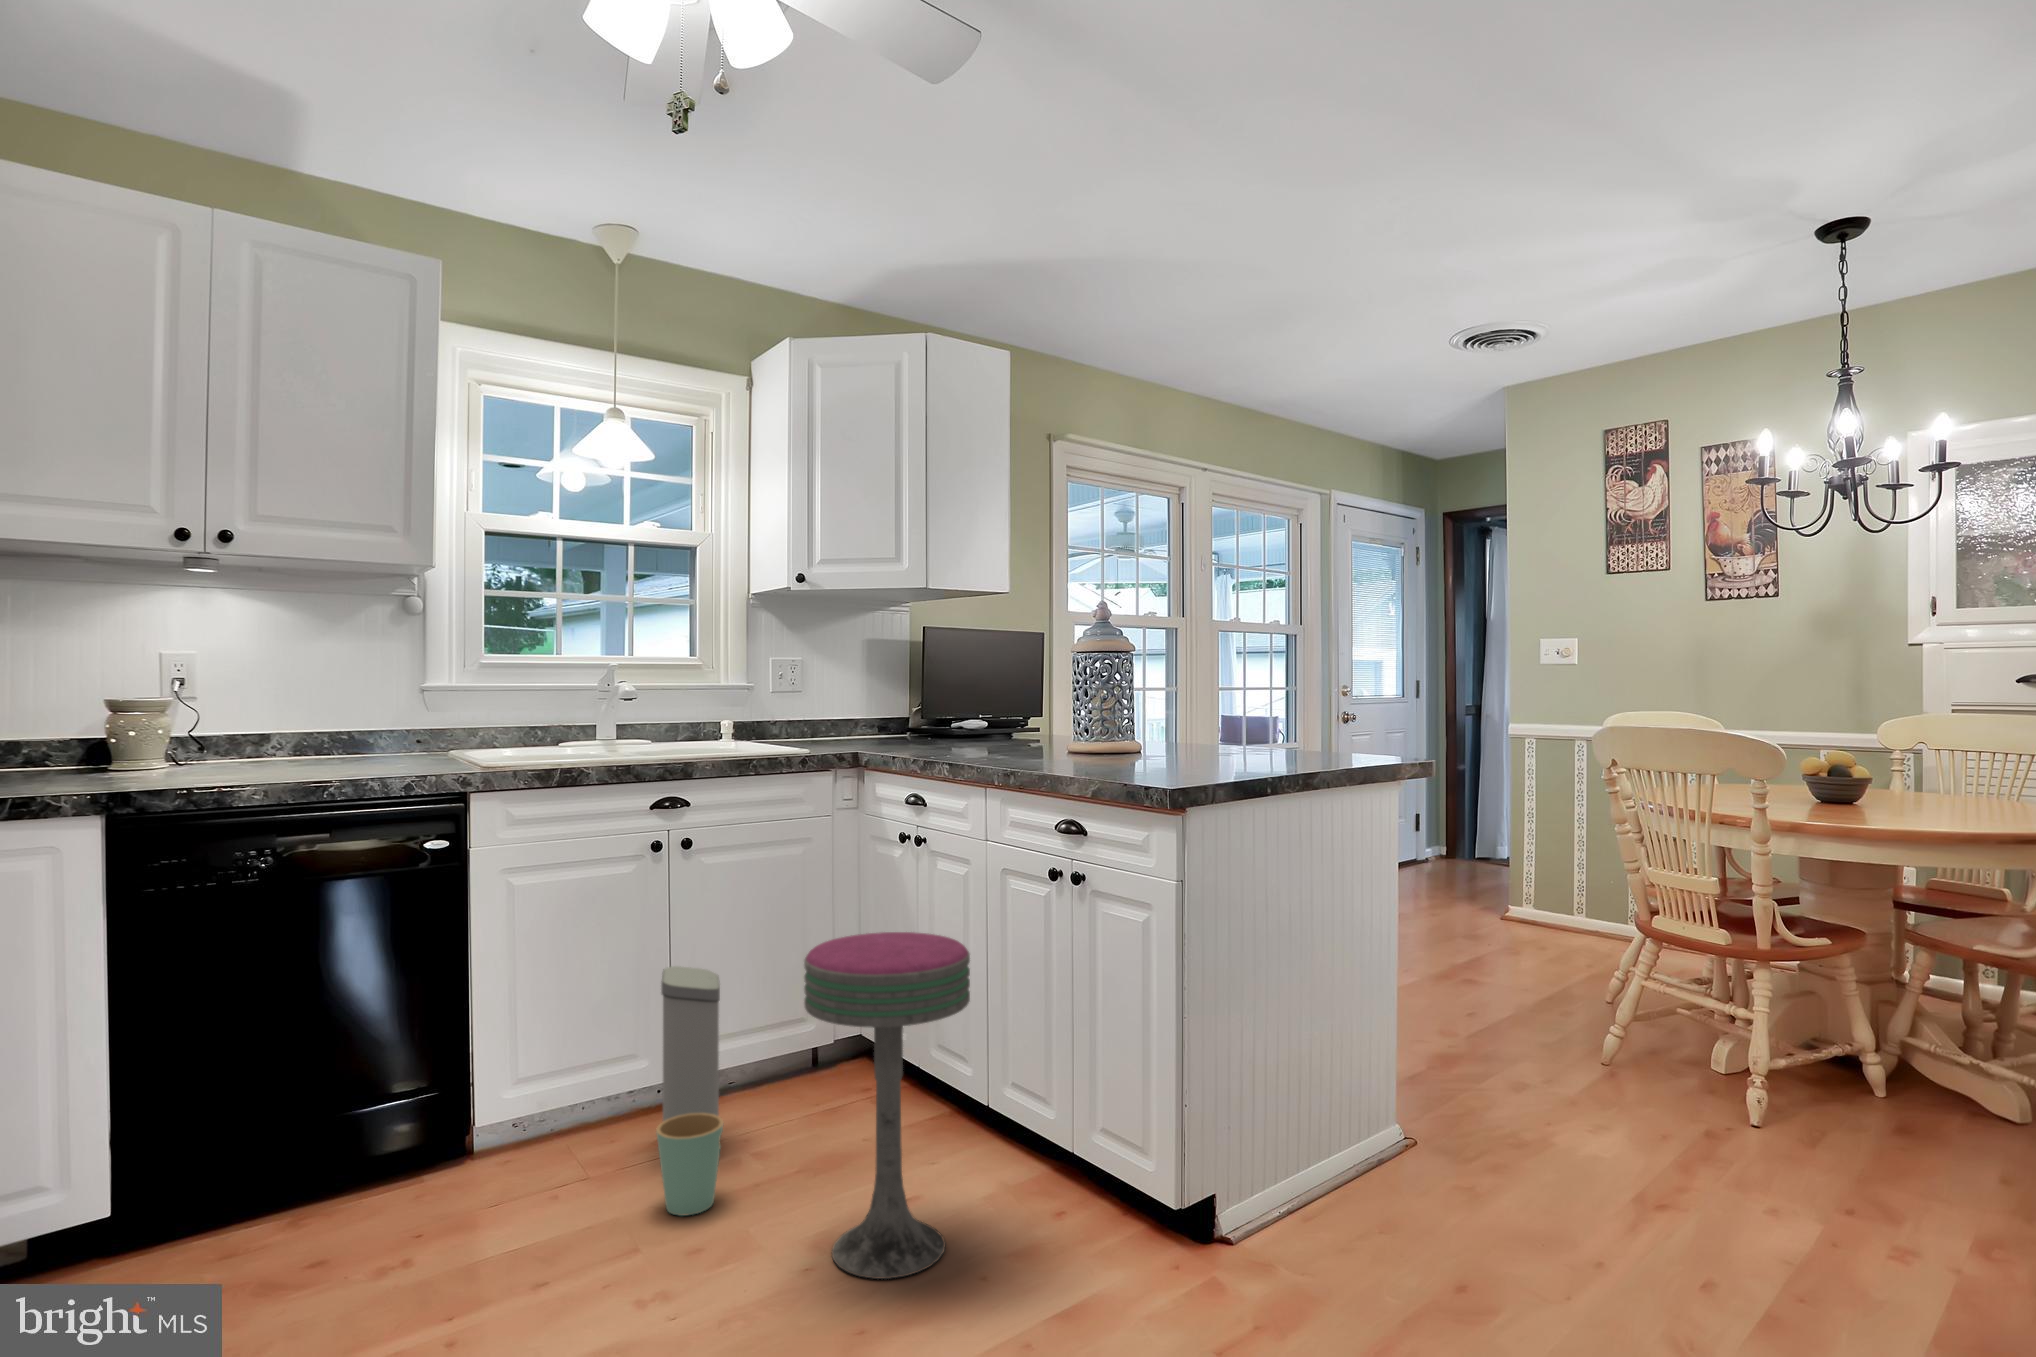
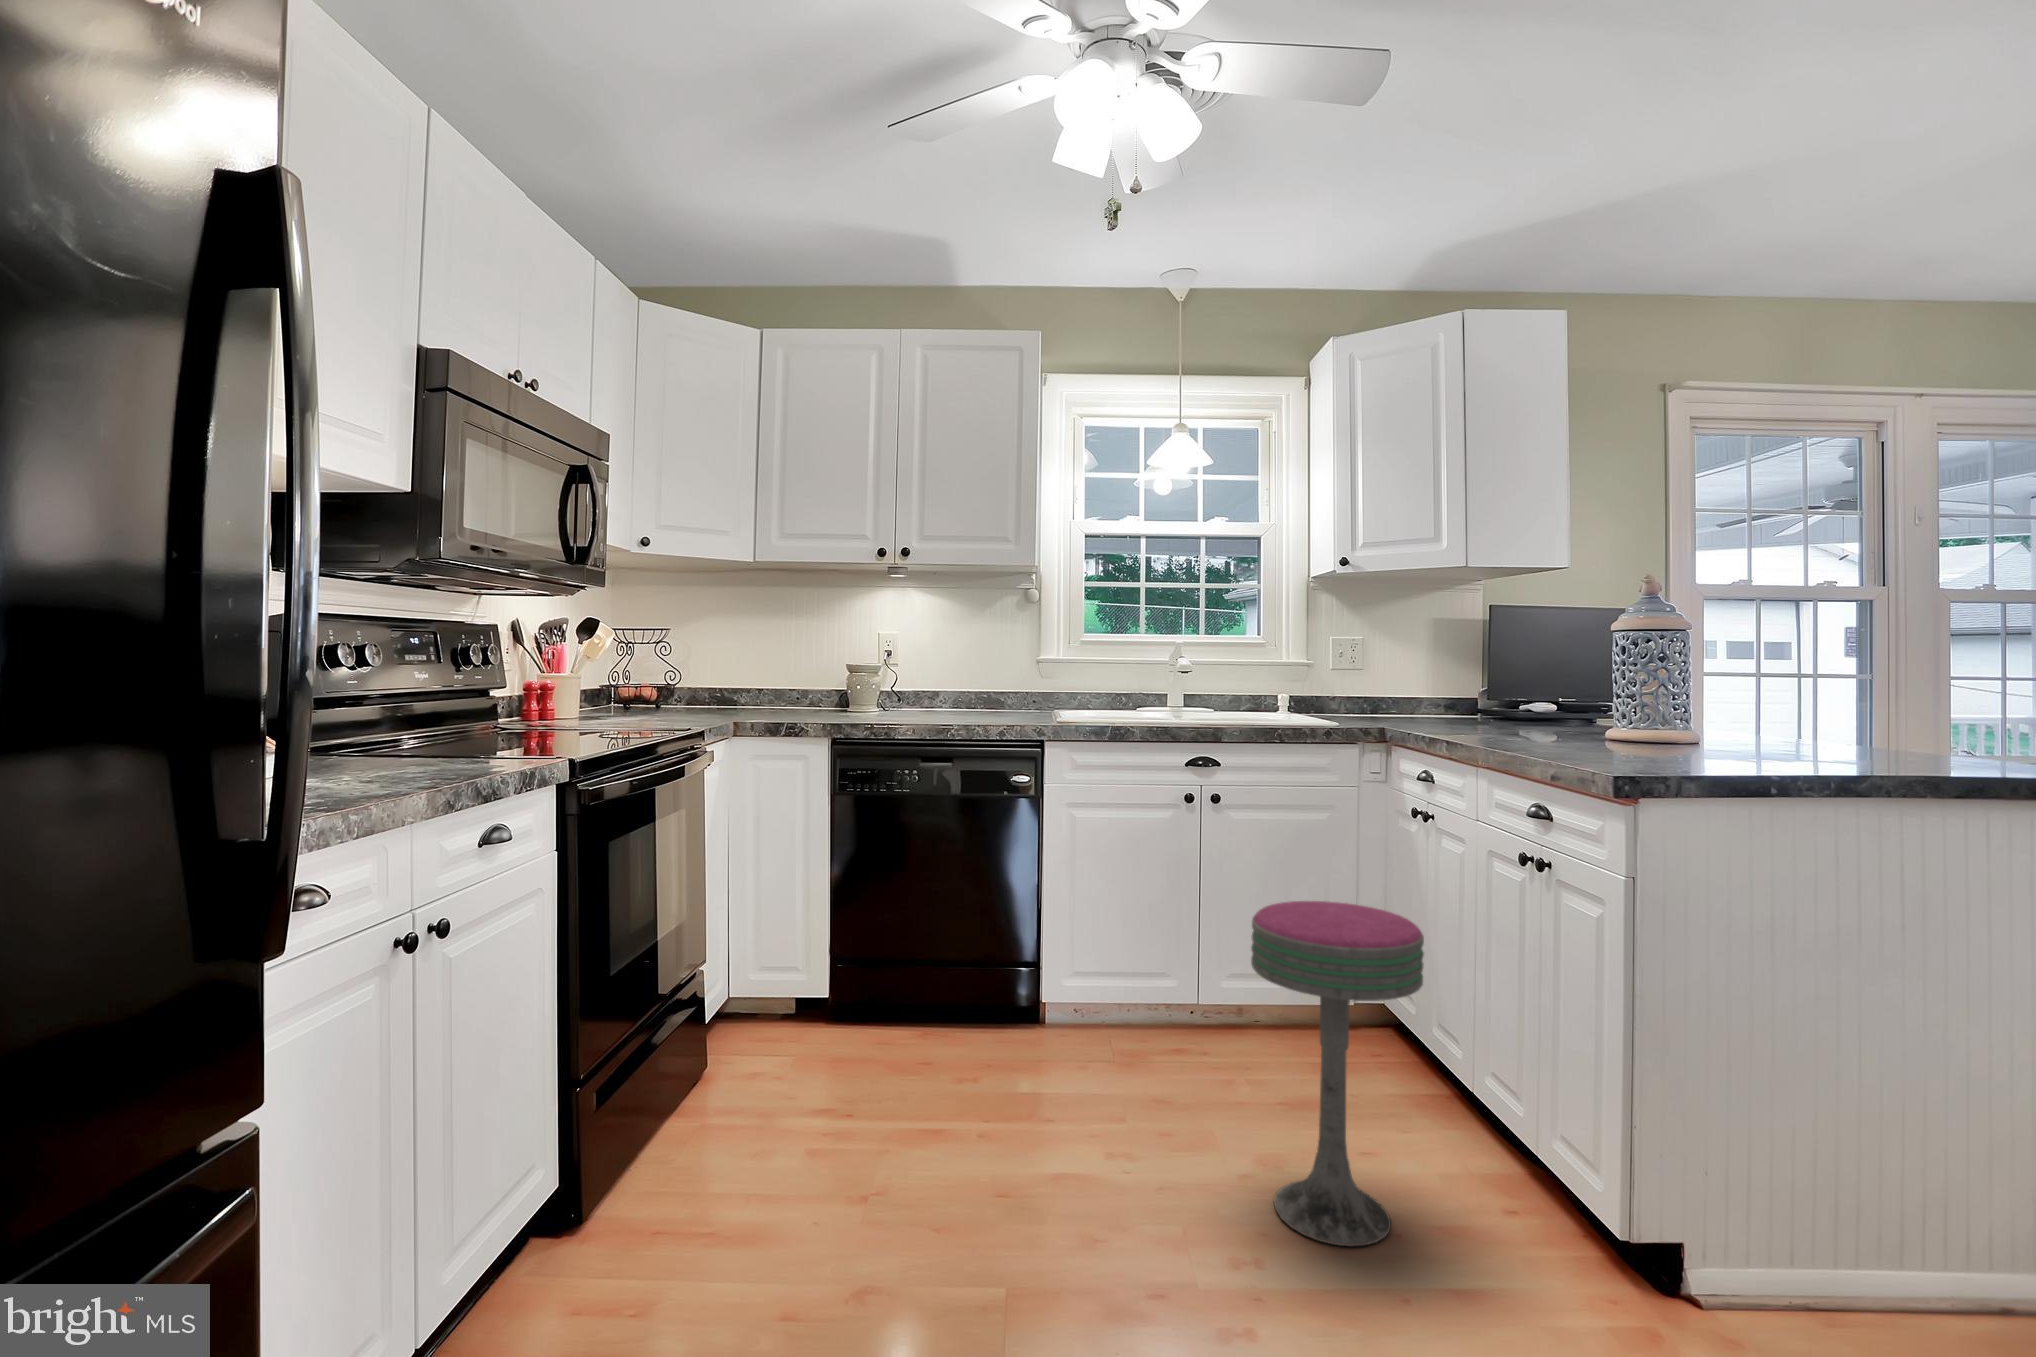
trash can: present [656,966,723,1216] -> none [1150,902,1228,1120]

